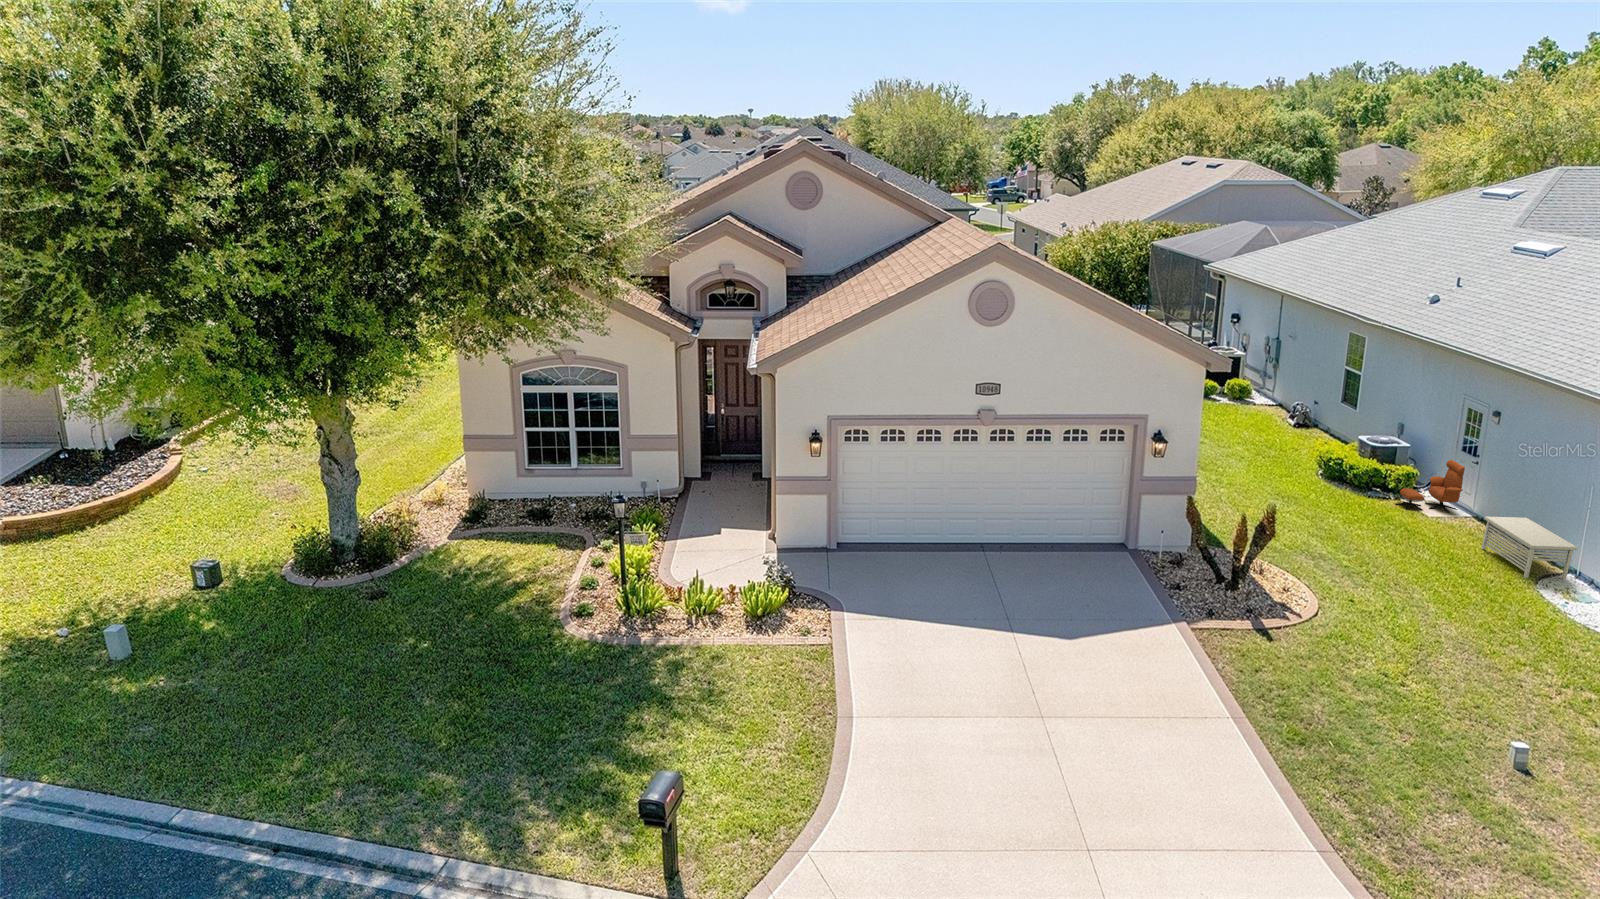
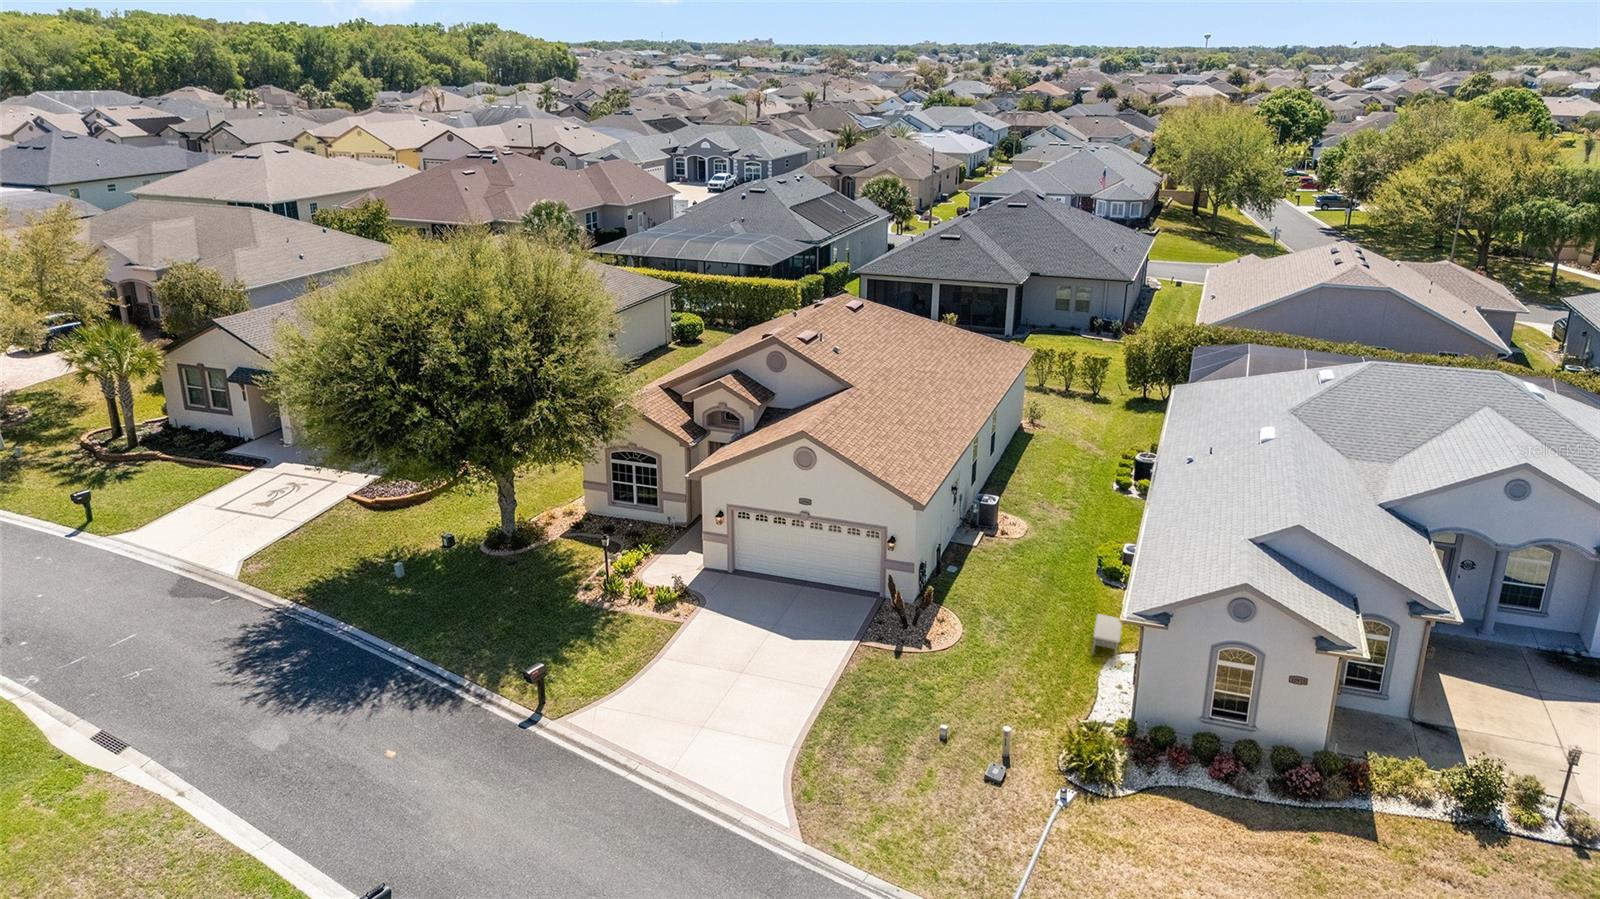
lounge chair: present [1395,460,1465,513] -> none [1088,573,1126,606]

